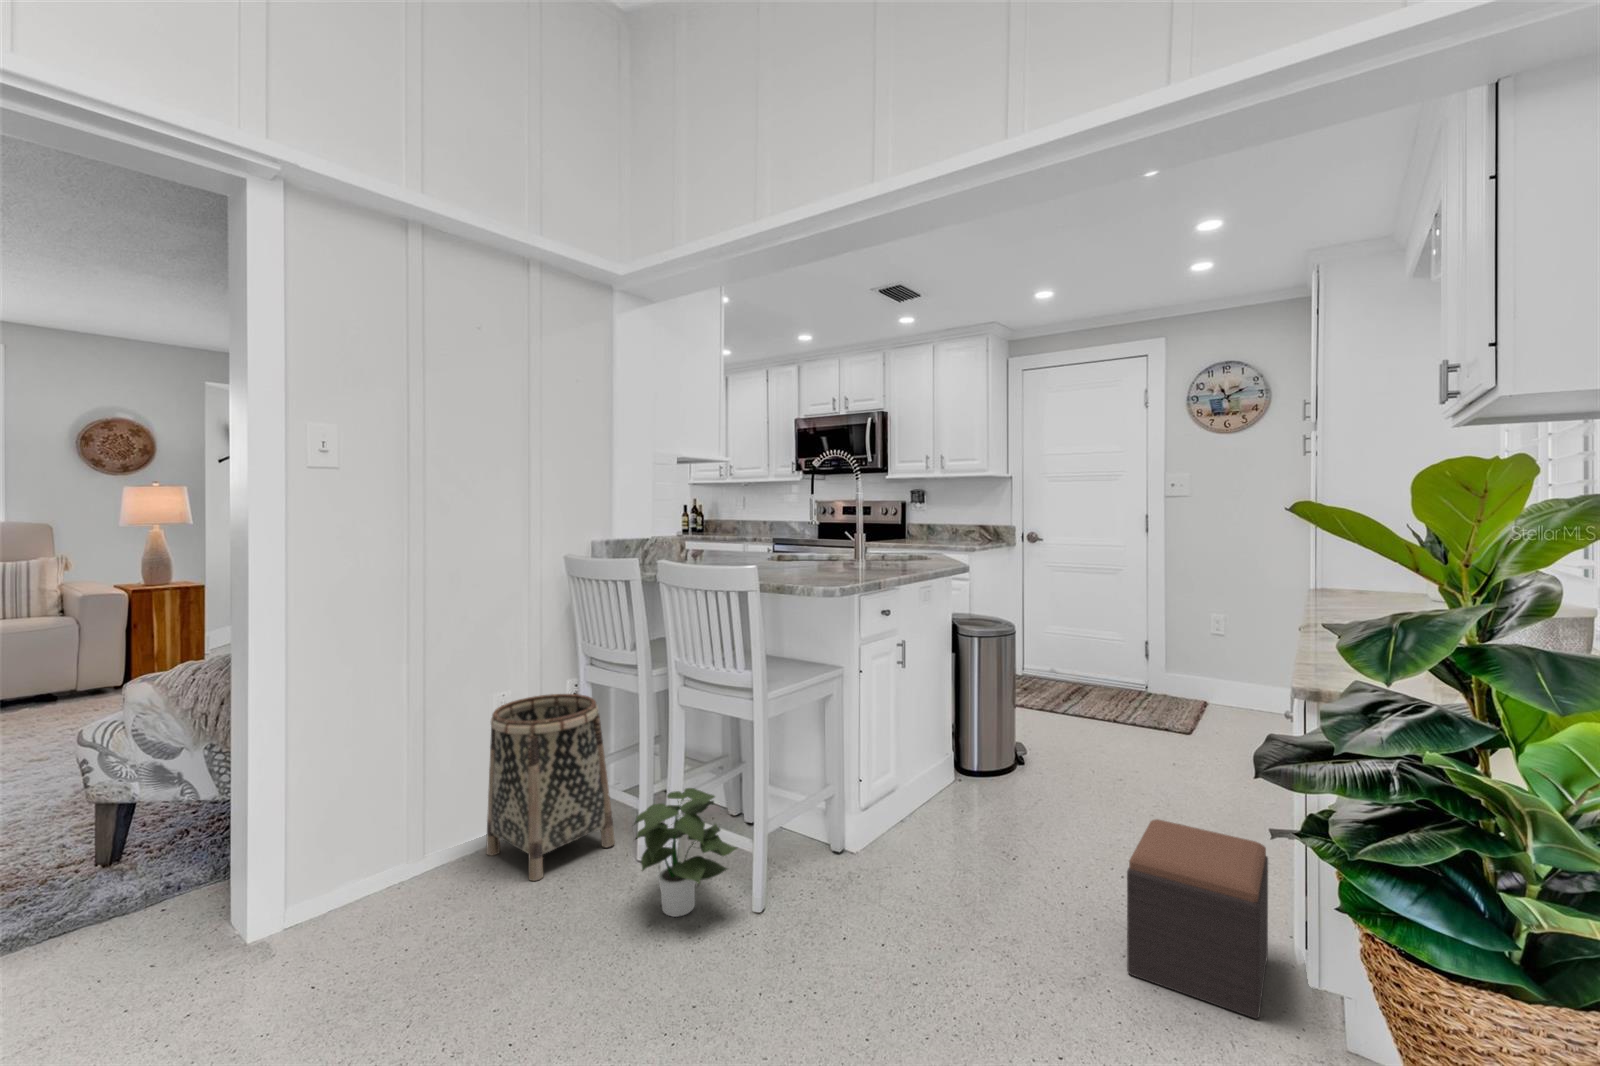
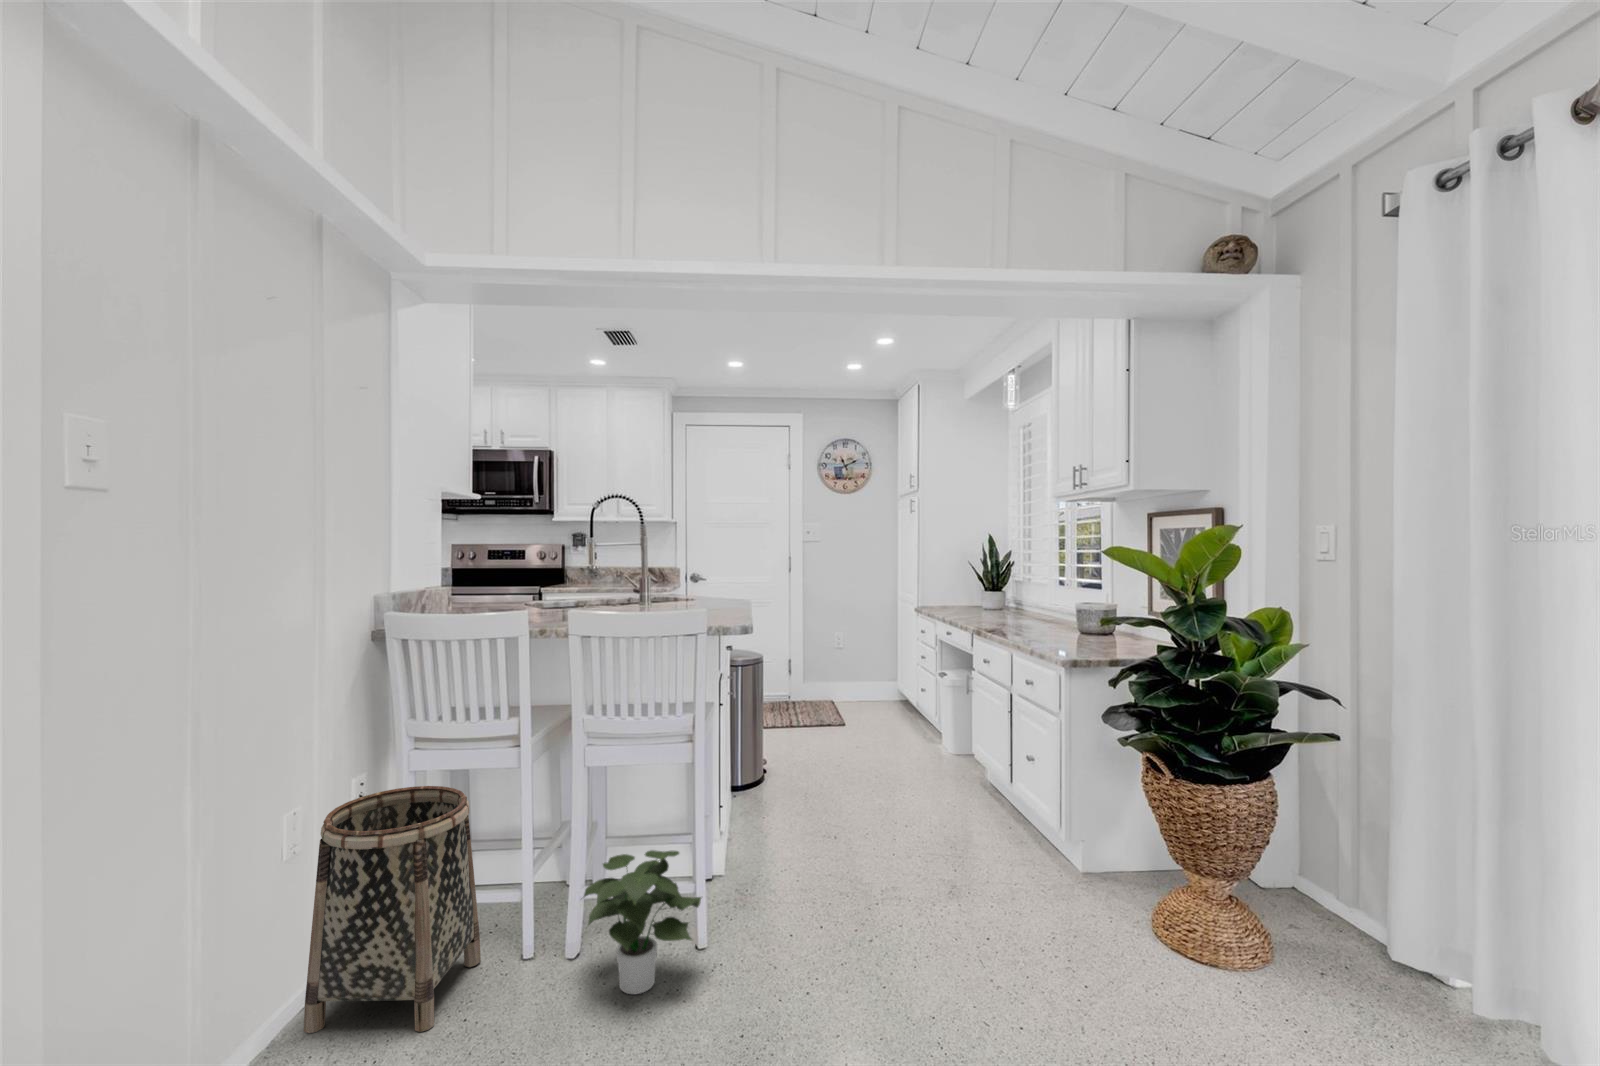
footstool: present [1127,819,1268,1019] -> none [970,780,1071,895]

